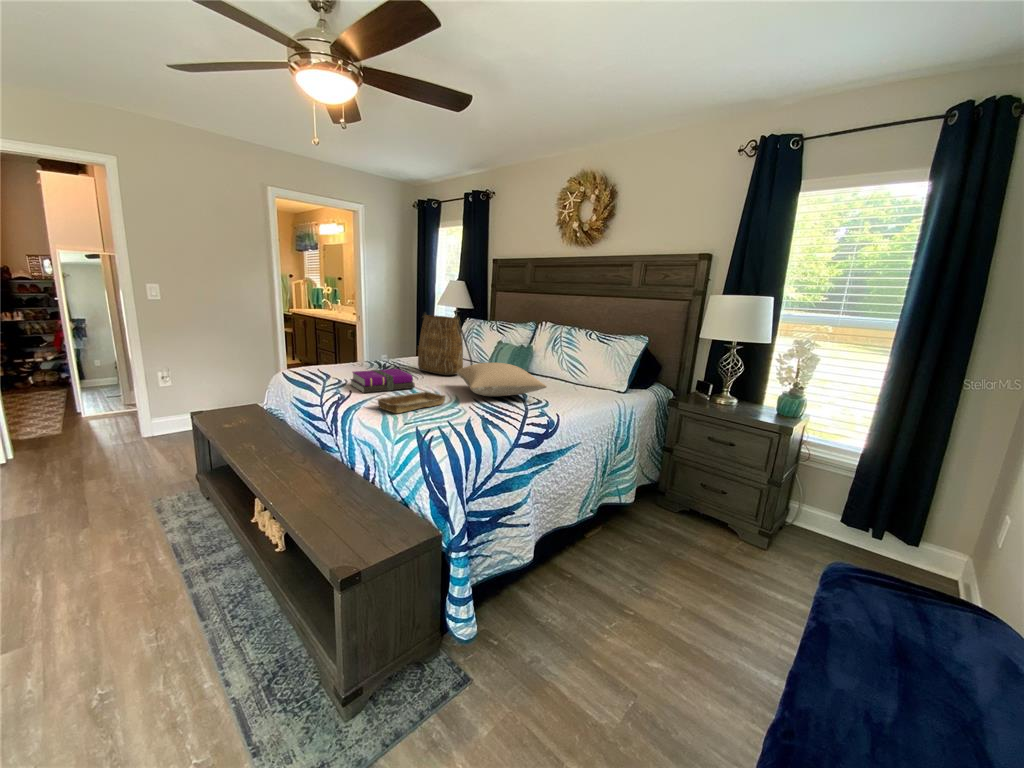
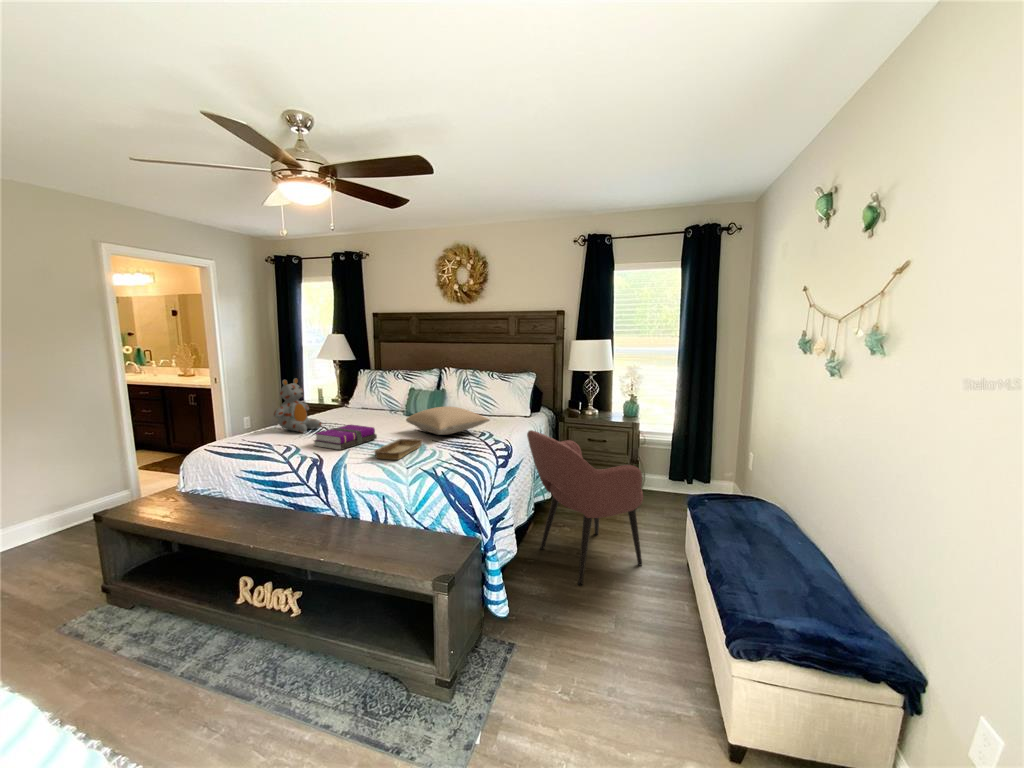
tote bag: present [418,312,472,375] -> none [350,370,403,425]
stuffed bear: none [341,315,387,371] -> present [274,378,321,433]
armchair: none [576,408,740,644] -> present [527,430,643,585]

